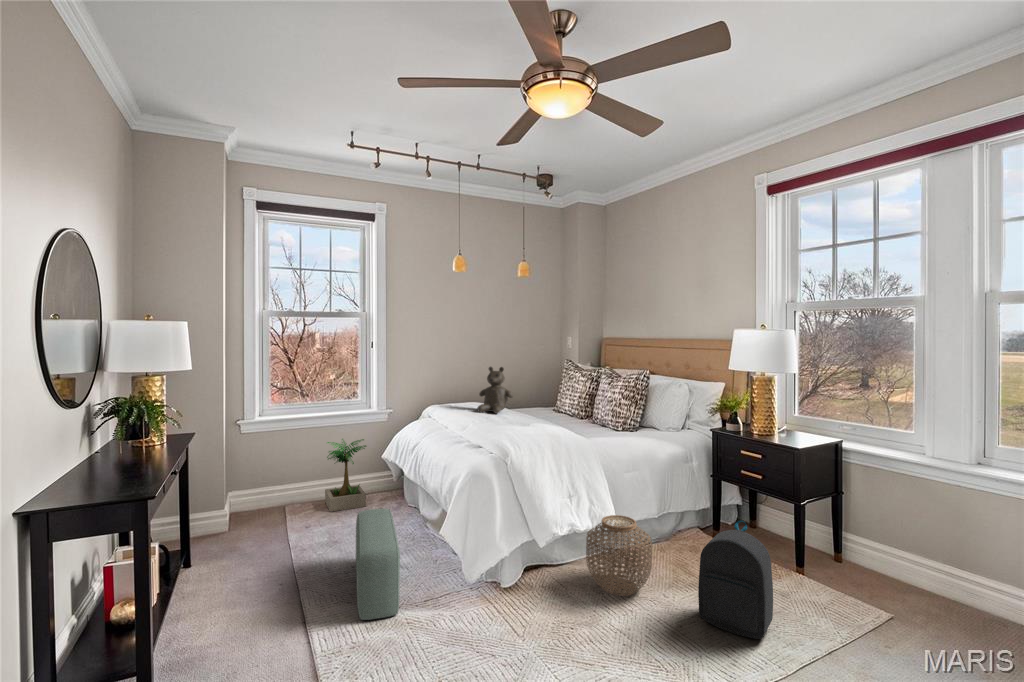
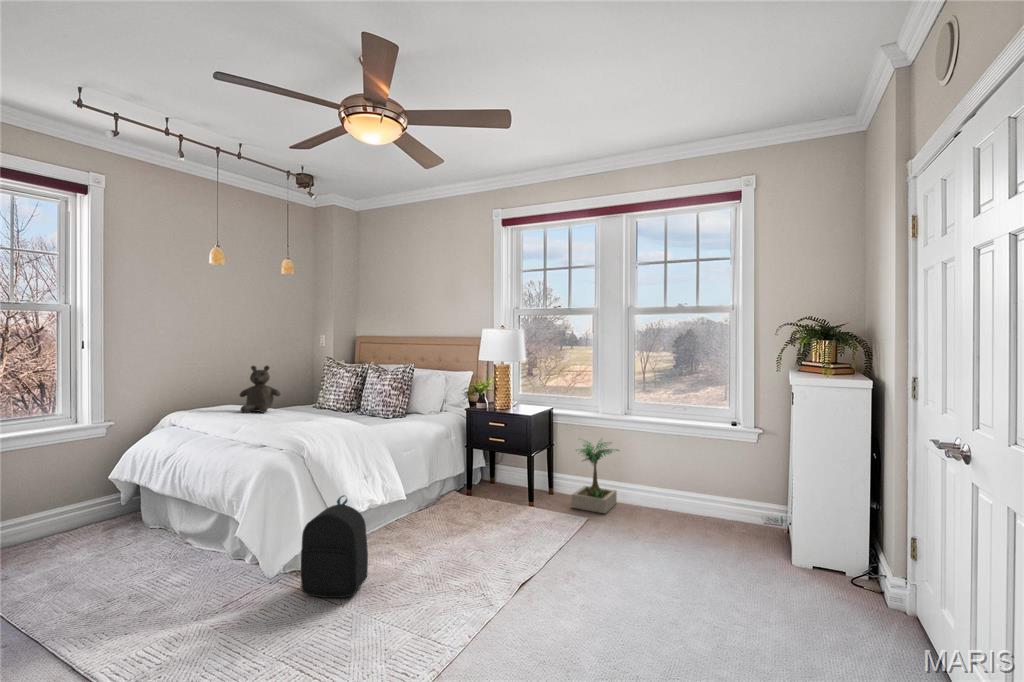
potted plant: present [325,439,366,512] -> present [572,439,619,514]
pouf: present [356,508,400,620] -> none [114,524,200,644]
woven basket: present [586,515,652,596] -> none [384,485,440,552]
backpack: present [698,521,773,639] -> present [301,495,368,598]

